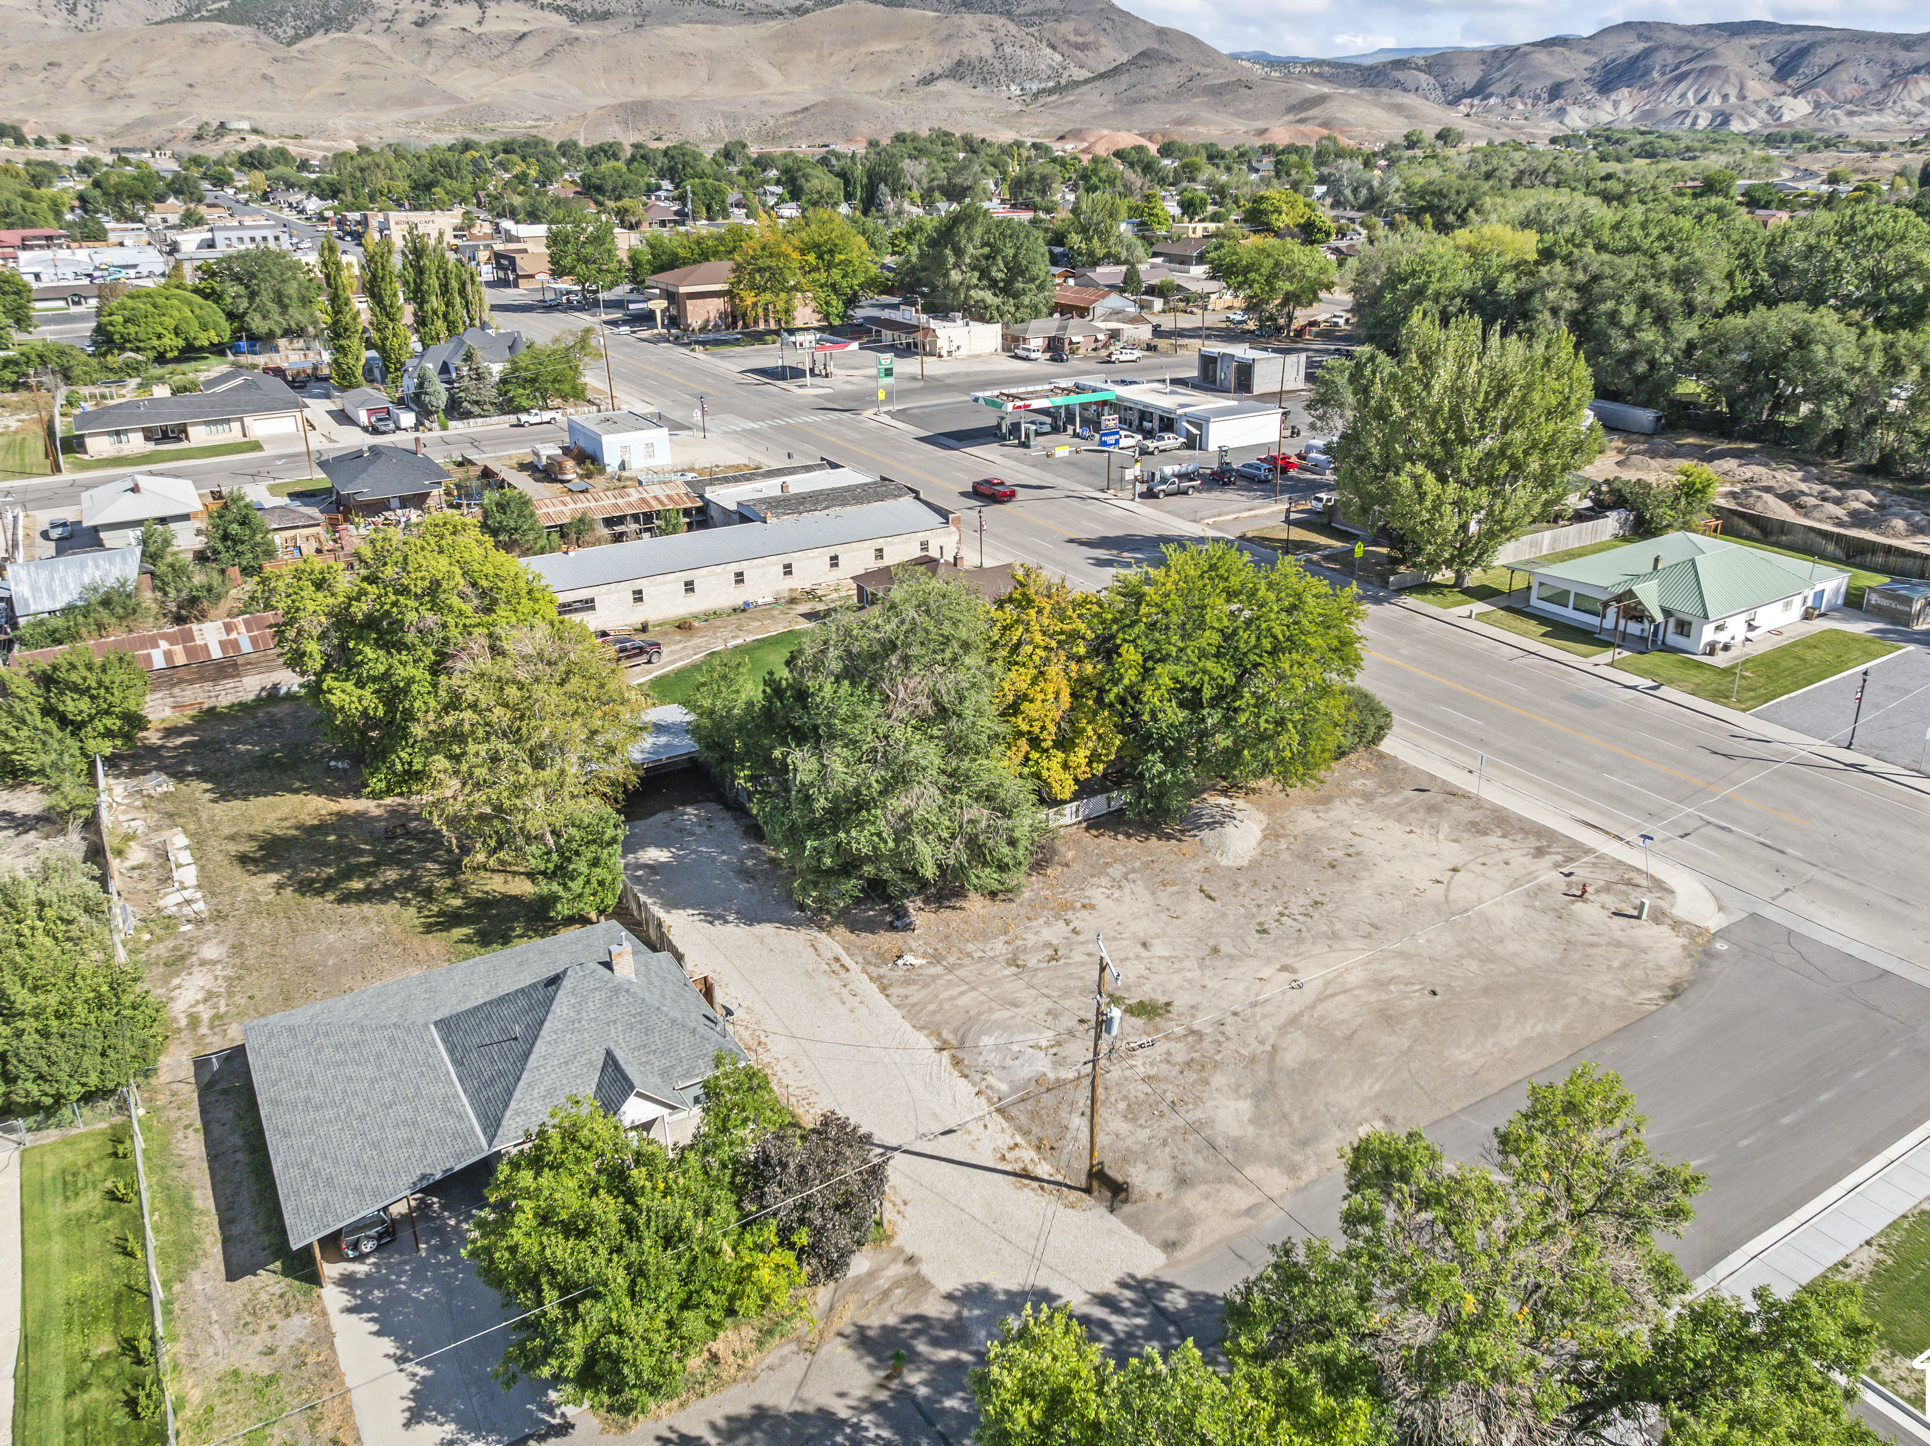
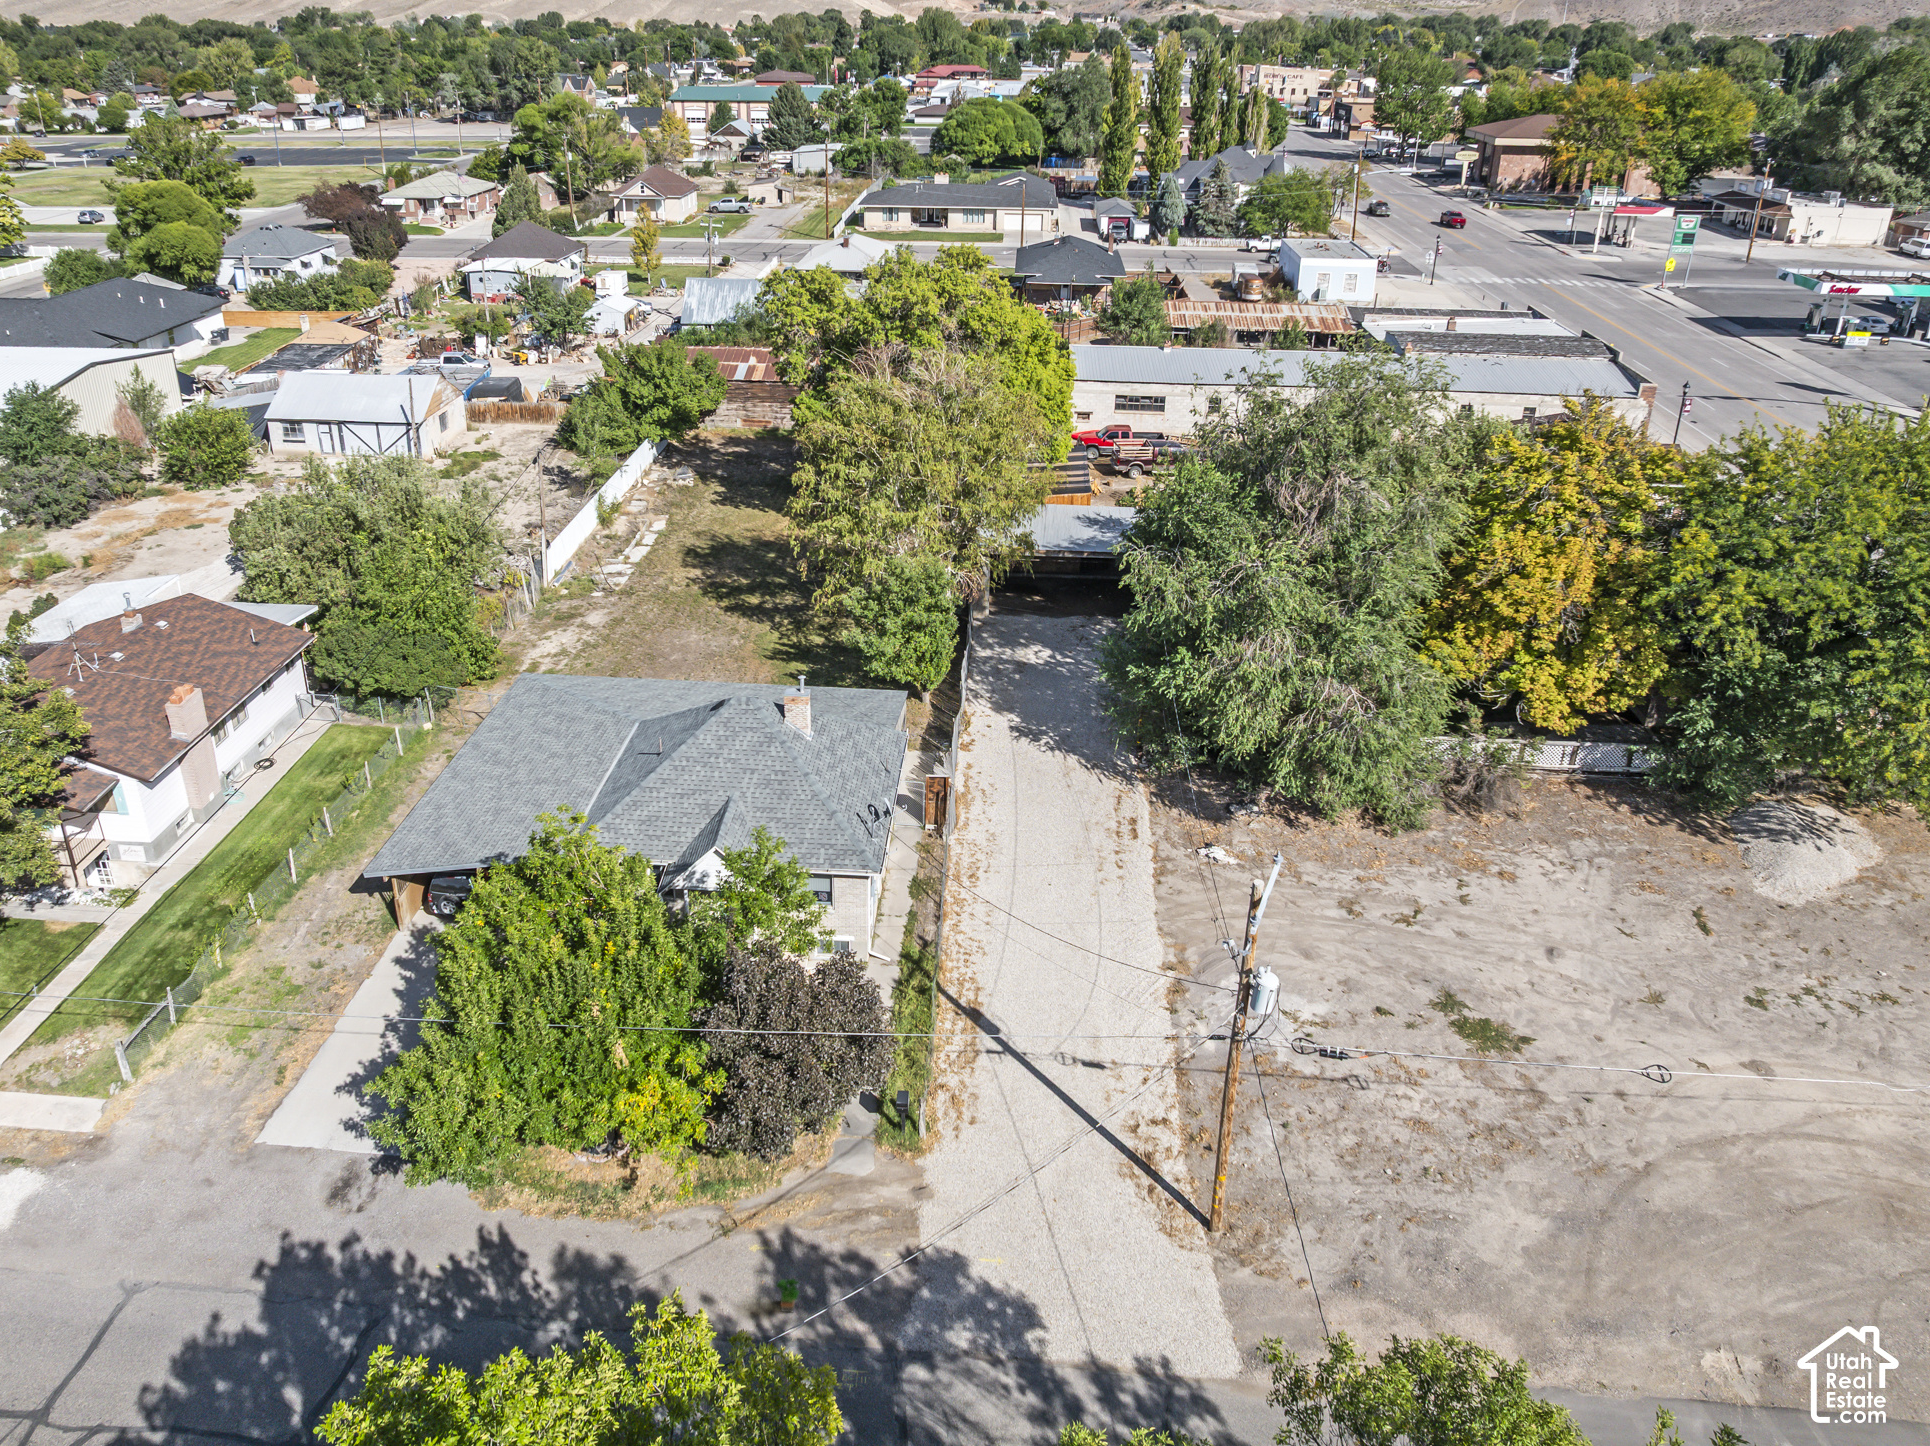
bench: present [1085,1161,1129,1212] -> none [1199,1199,1250,1277]

